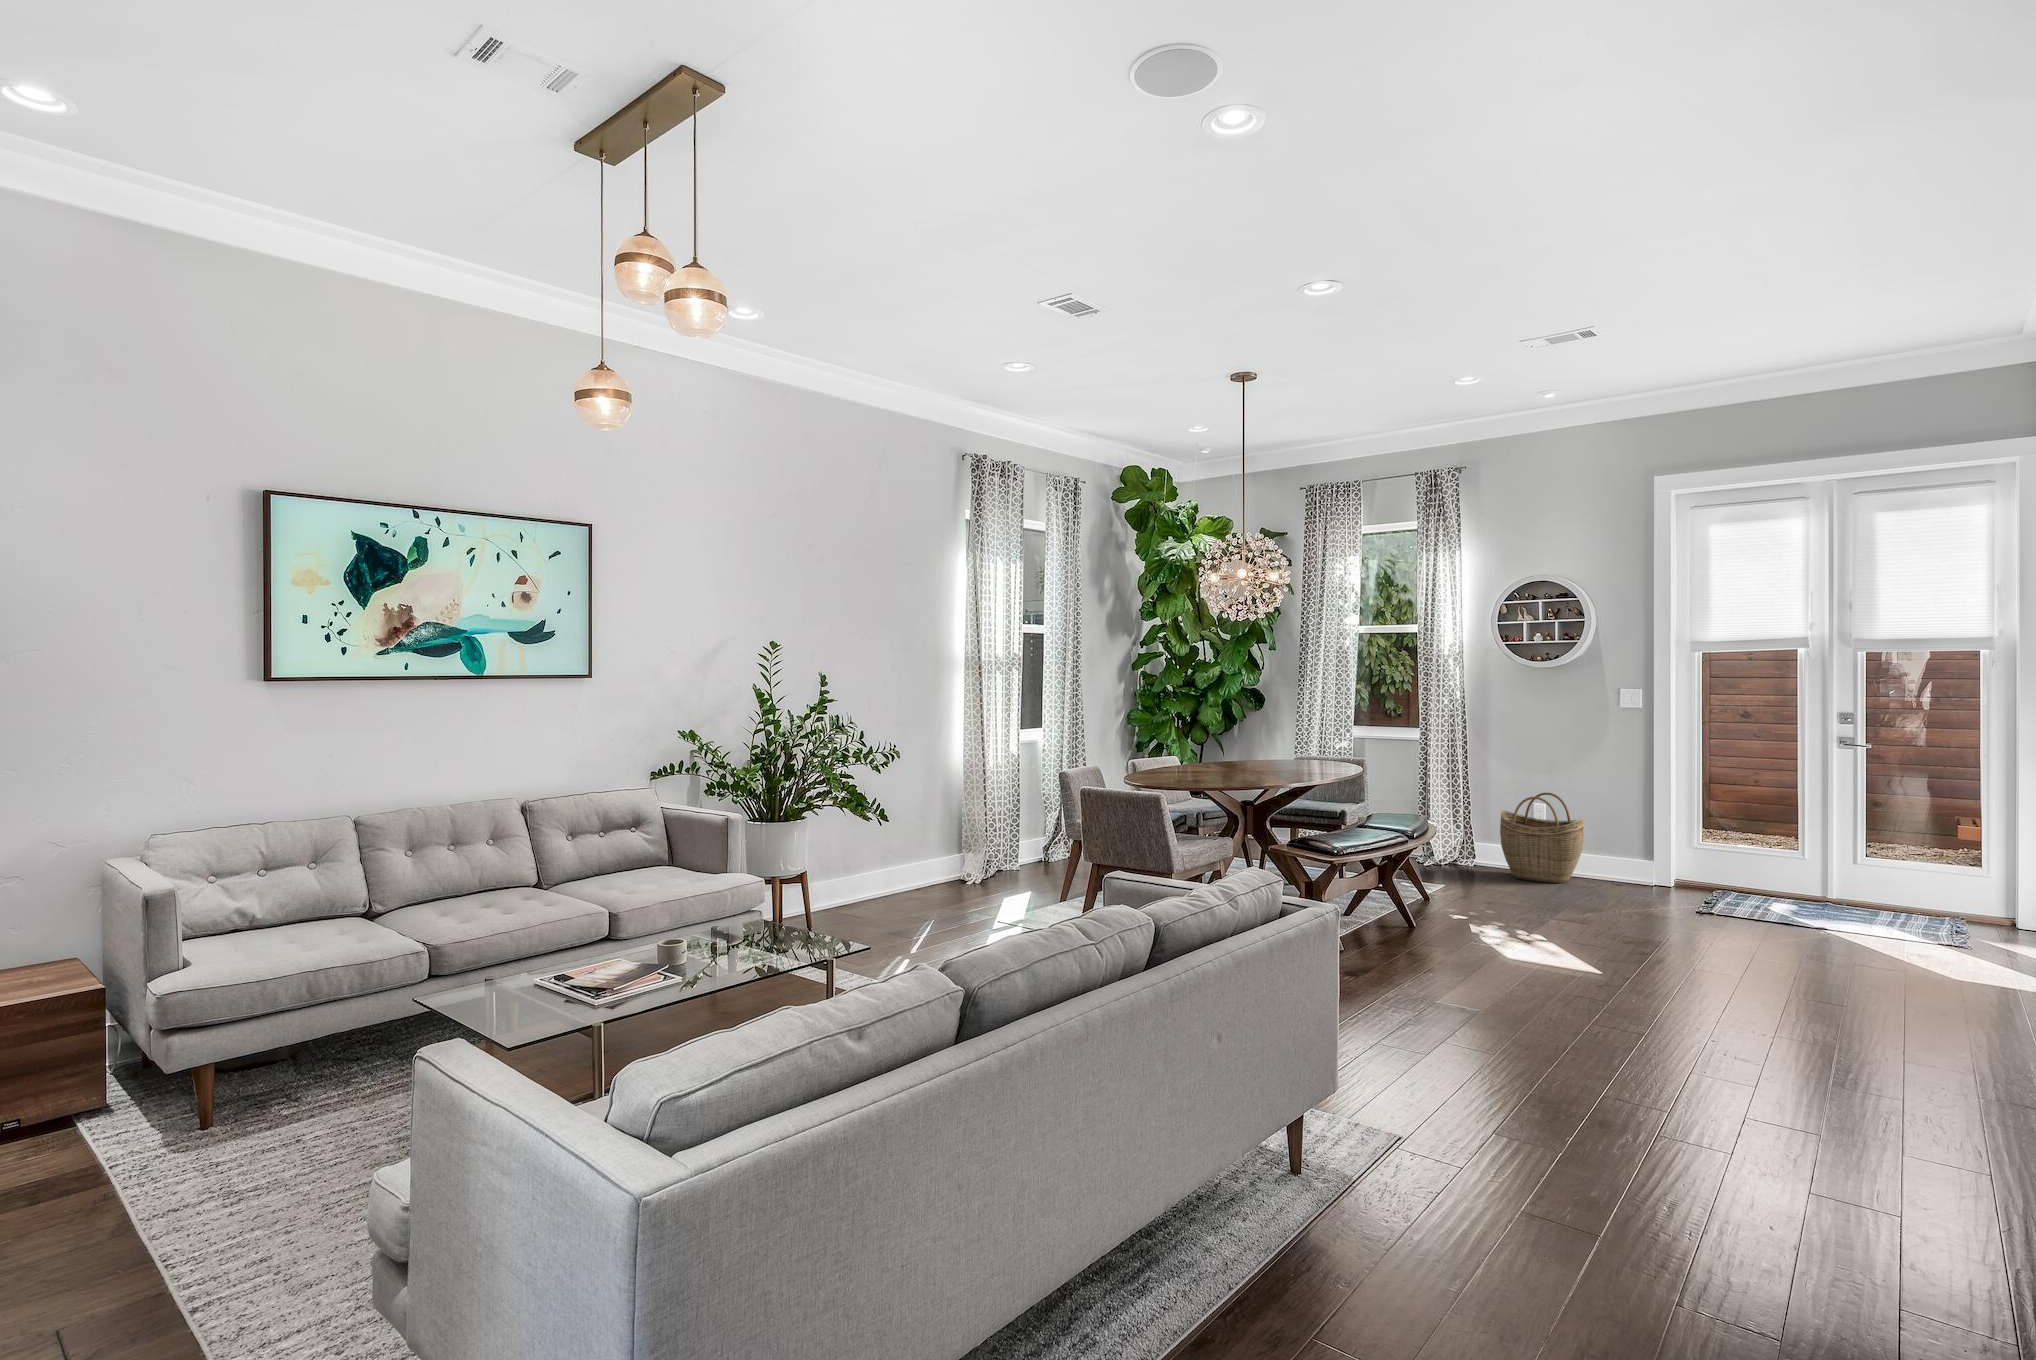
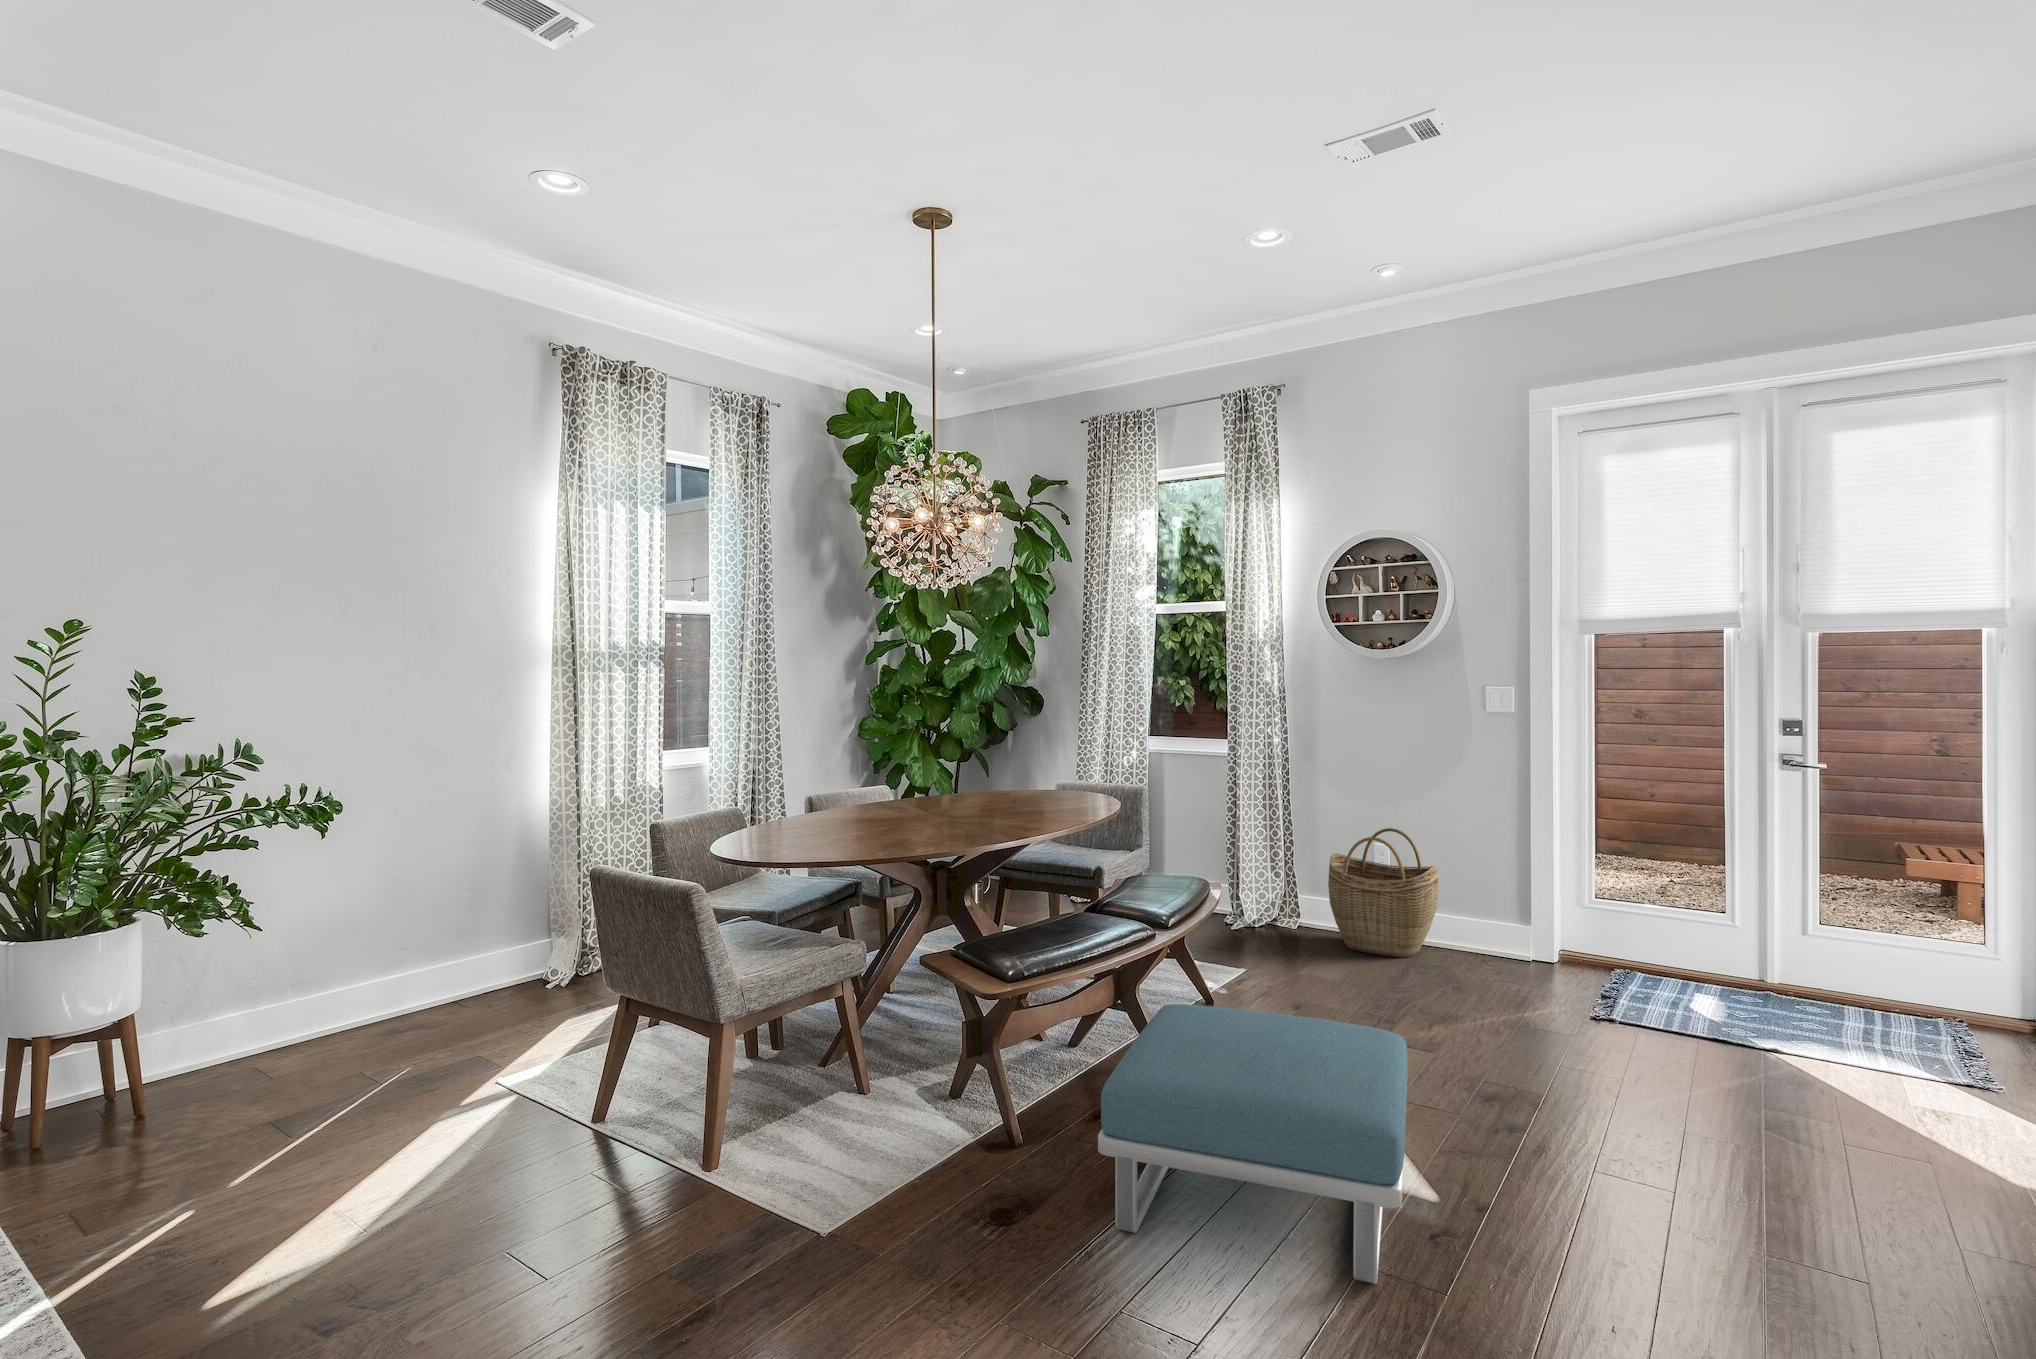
footstool: none [1394,876,1570,999] -> present [1098,1004,1408,1284]

